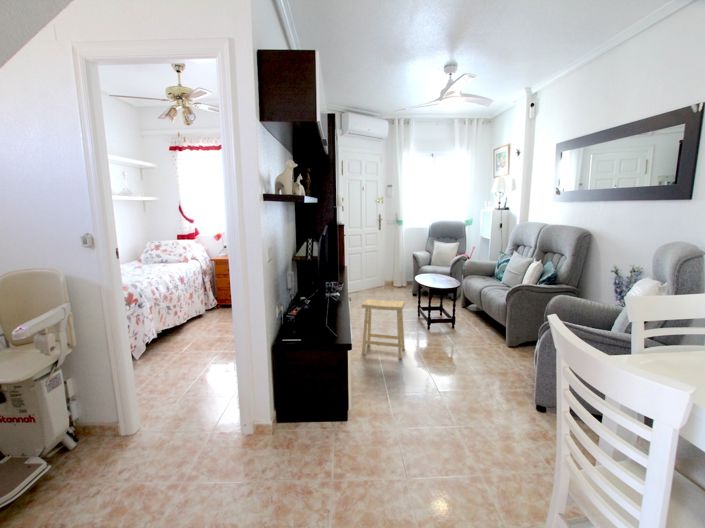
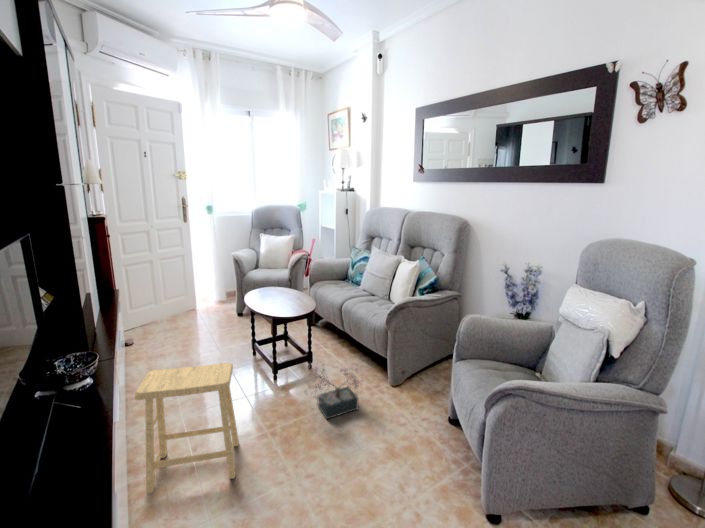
decorative plant: none [445,316,485,351] -> present [307,367,362,419]

